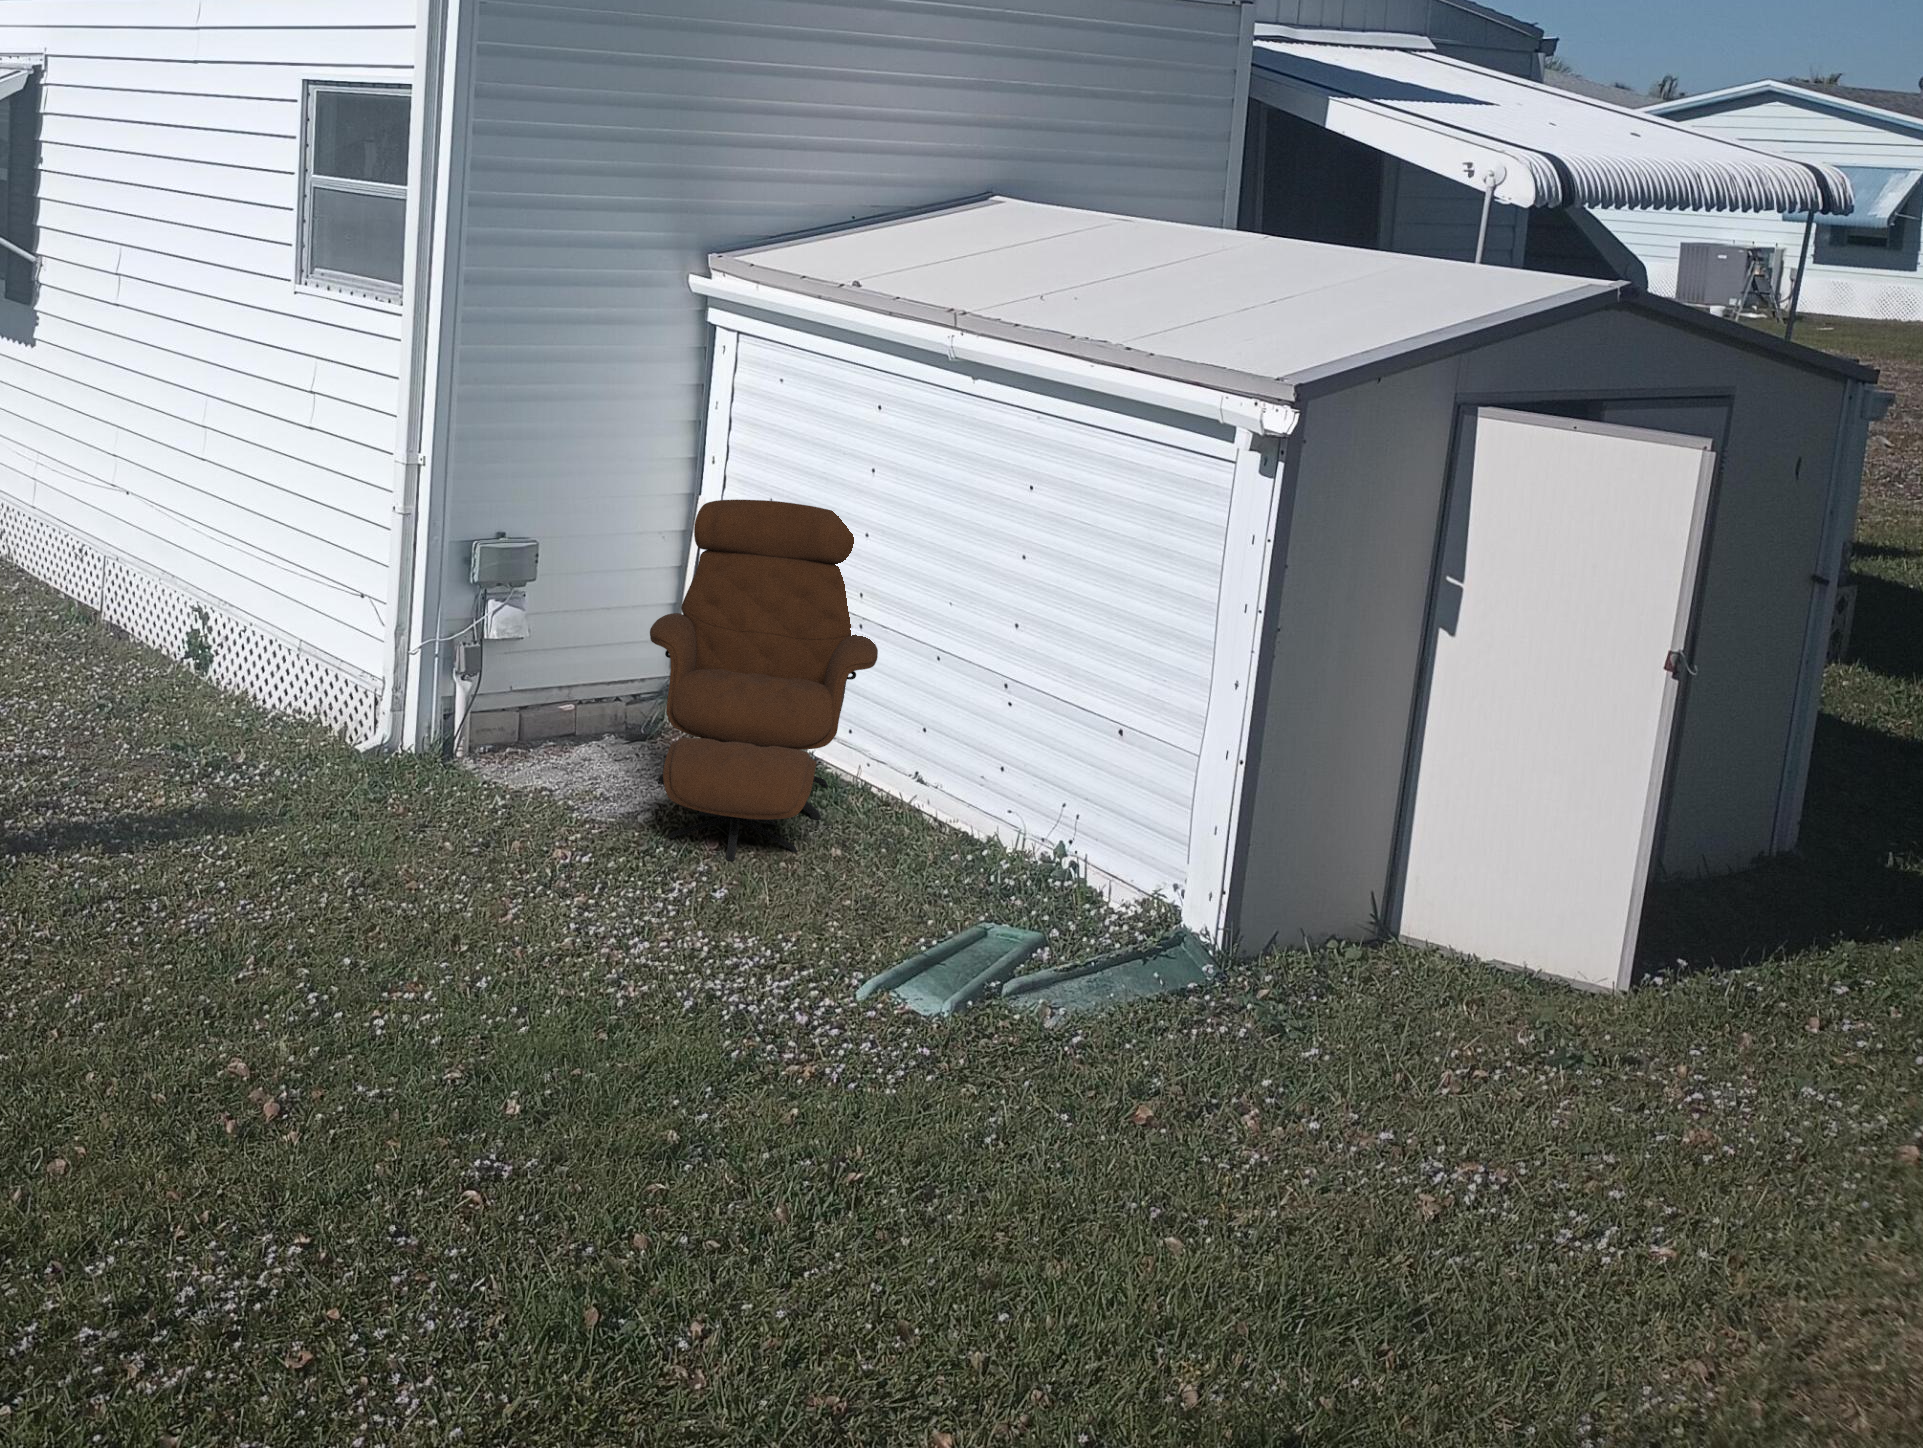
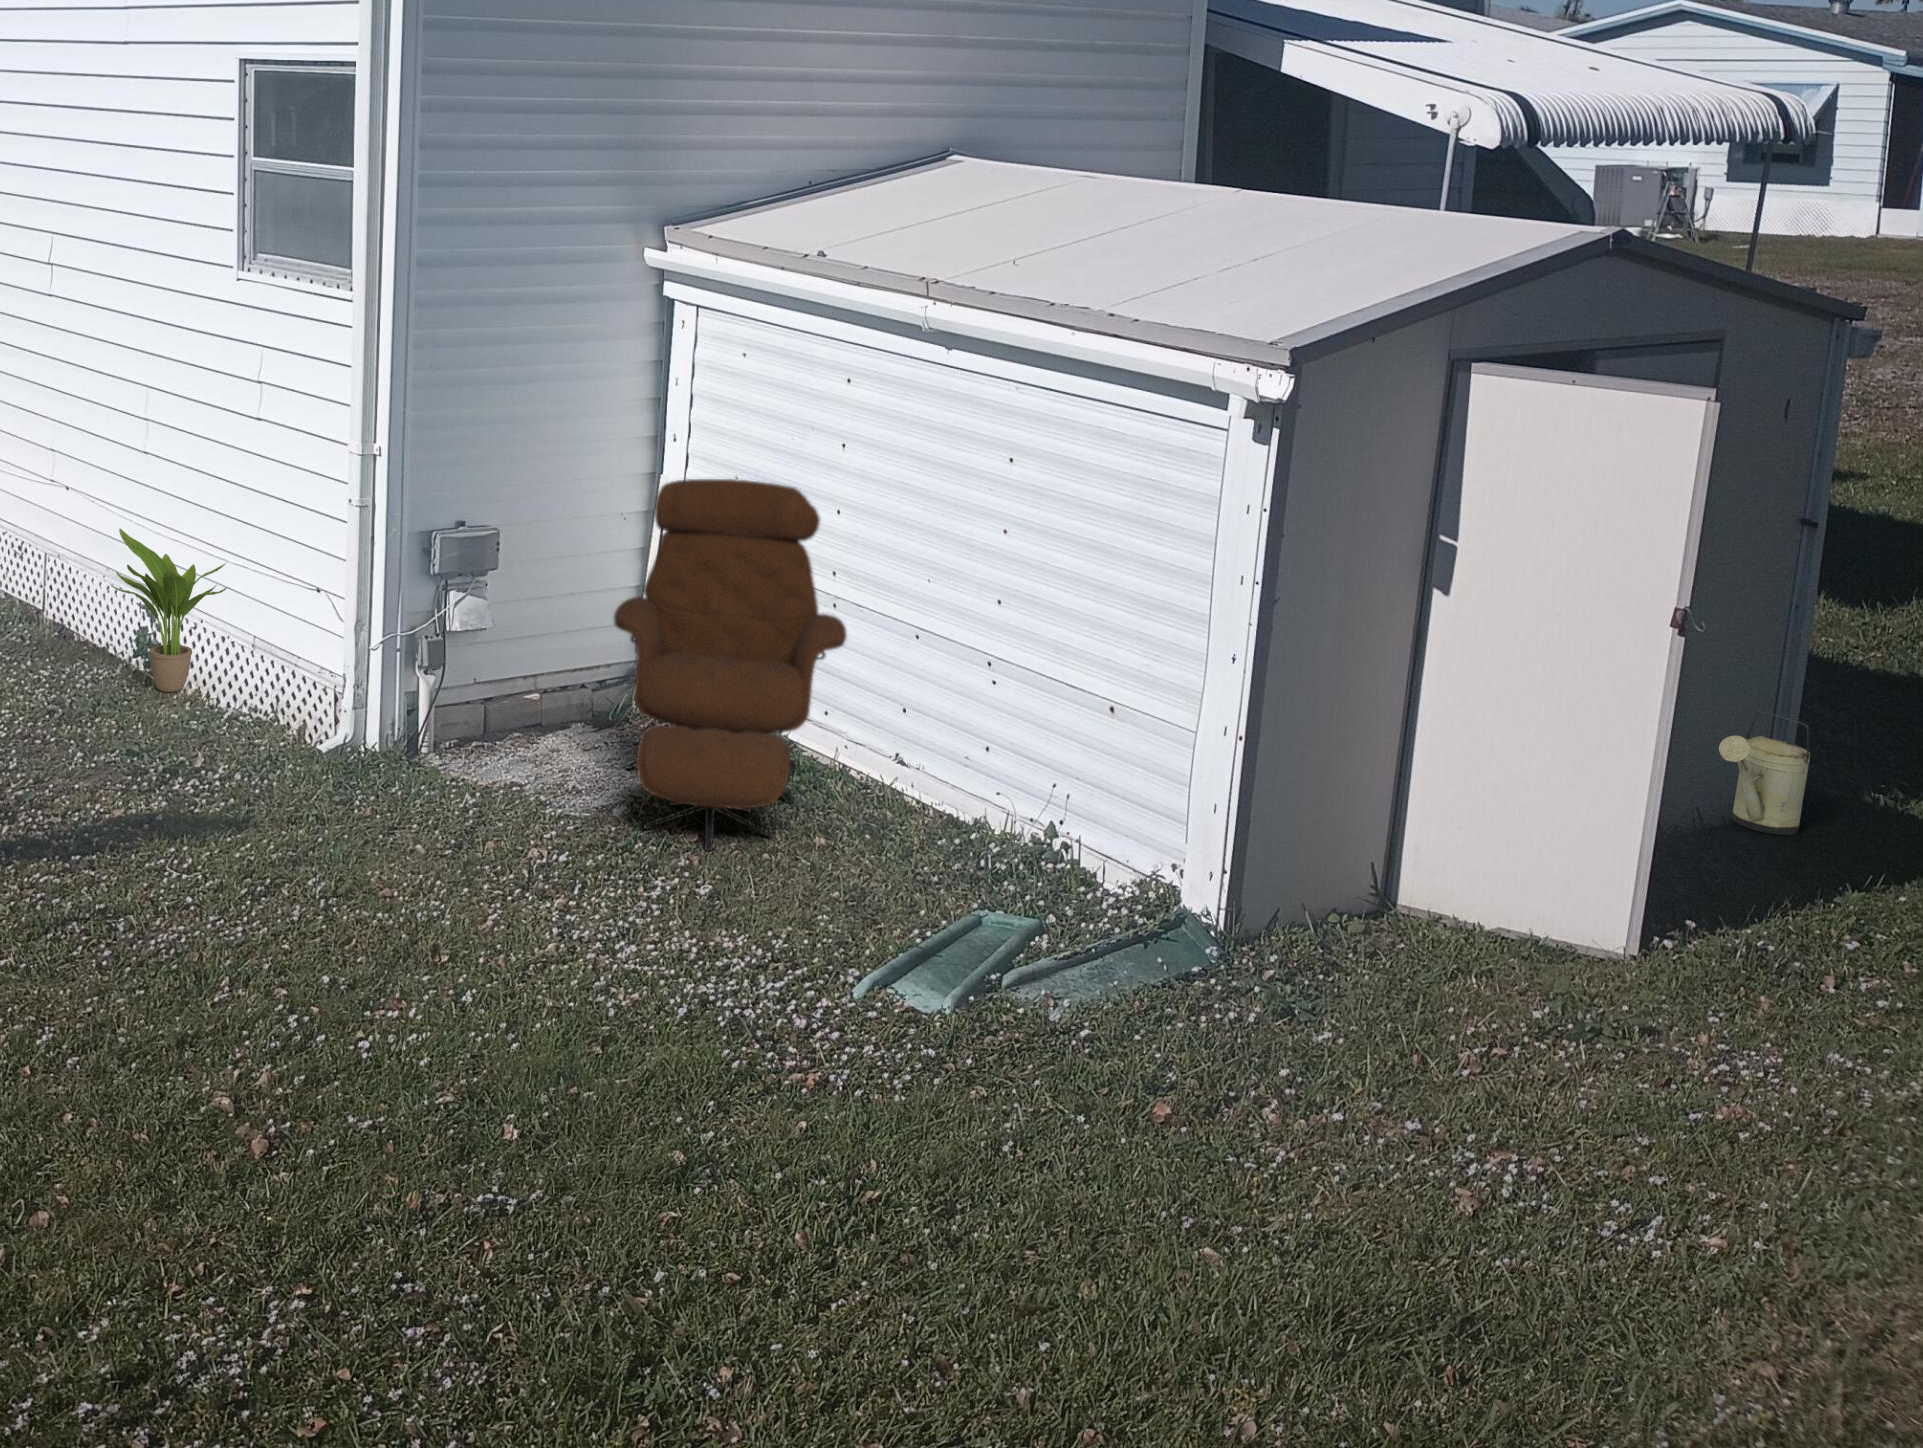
potted plant: none [162,533,279,695] -> present [110,529,227,692]
watering can: none [1742,761,1835,885] -> present [1719,712,1810,835]

